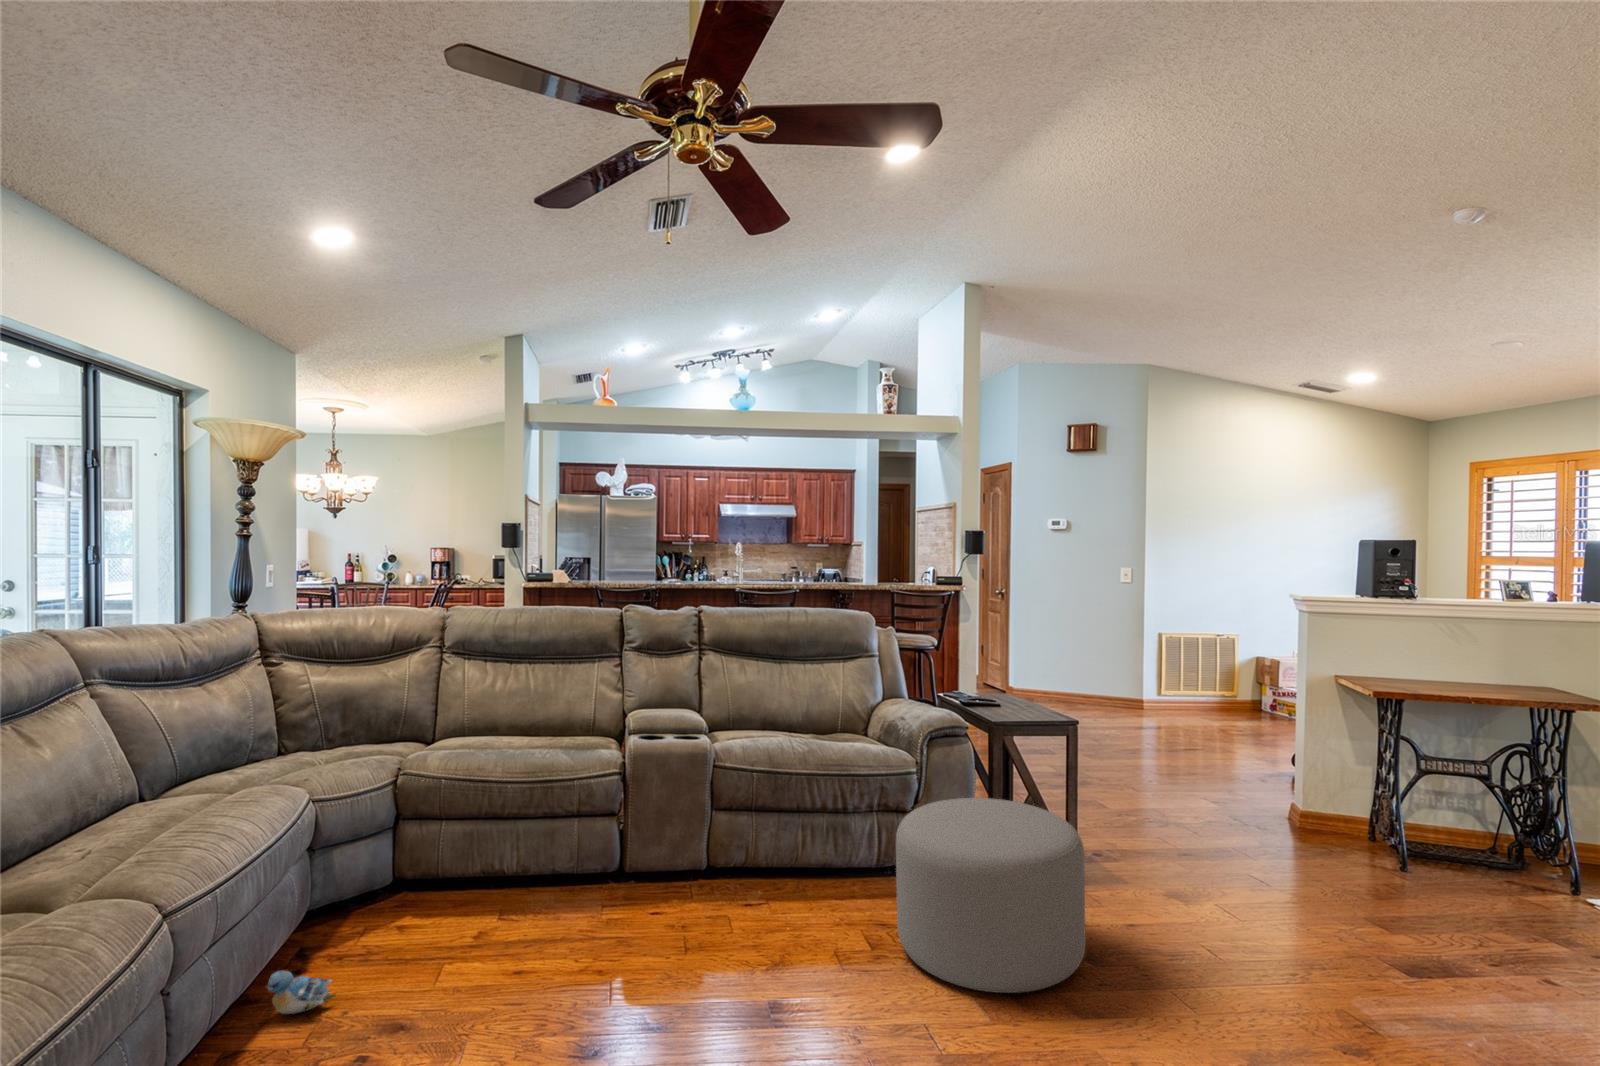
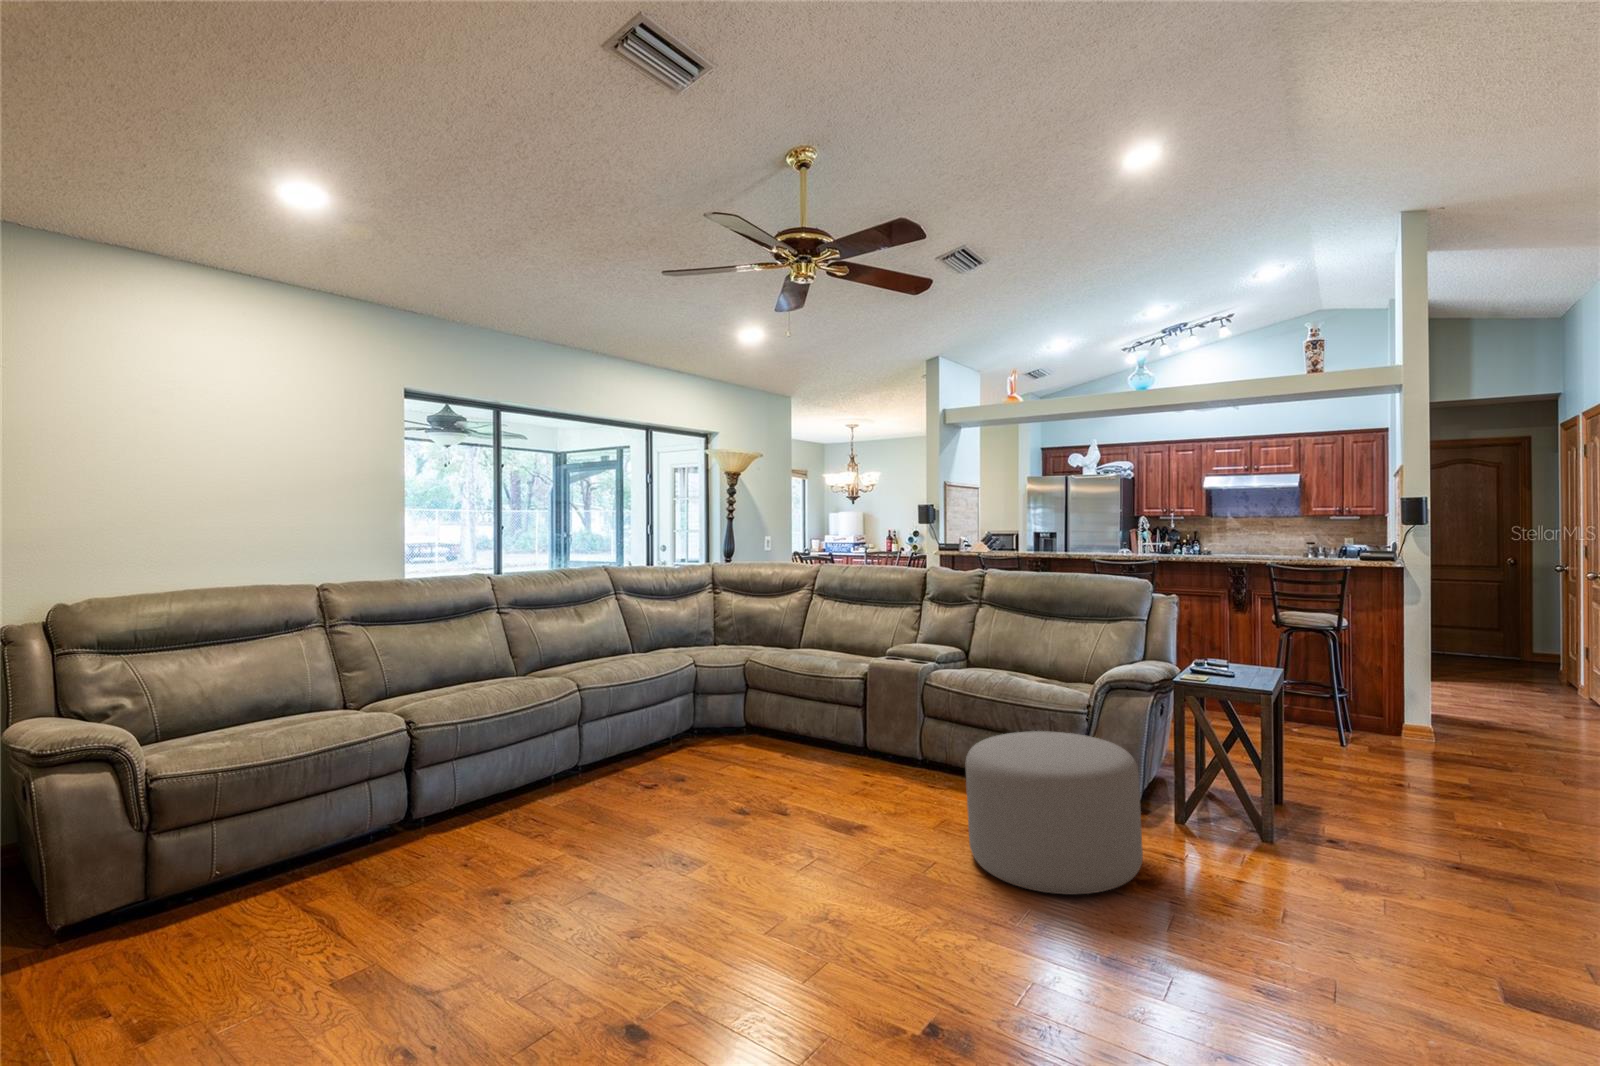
plush toy: present [266,971,336,1014] -> none [643,743,673,767]

